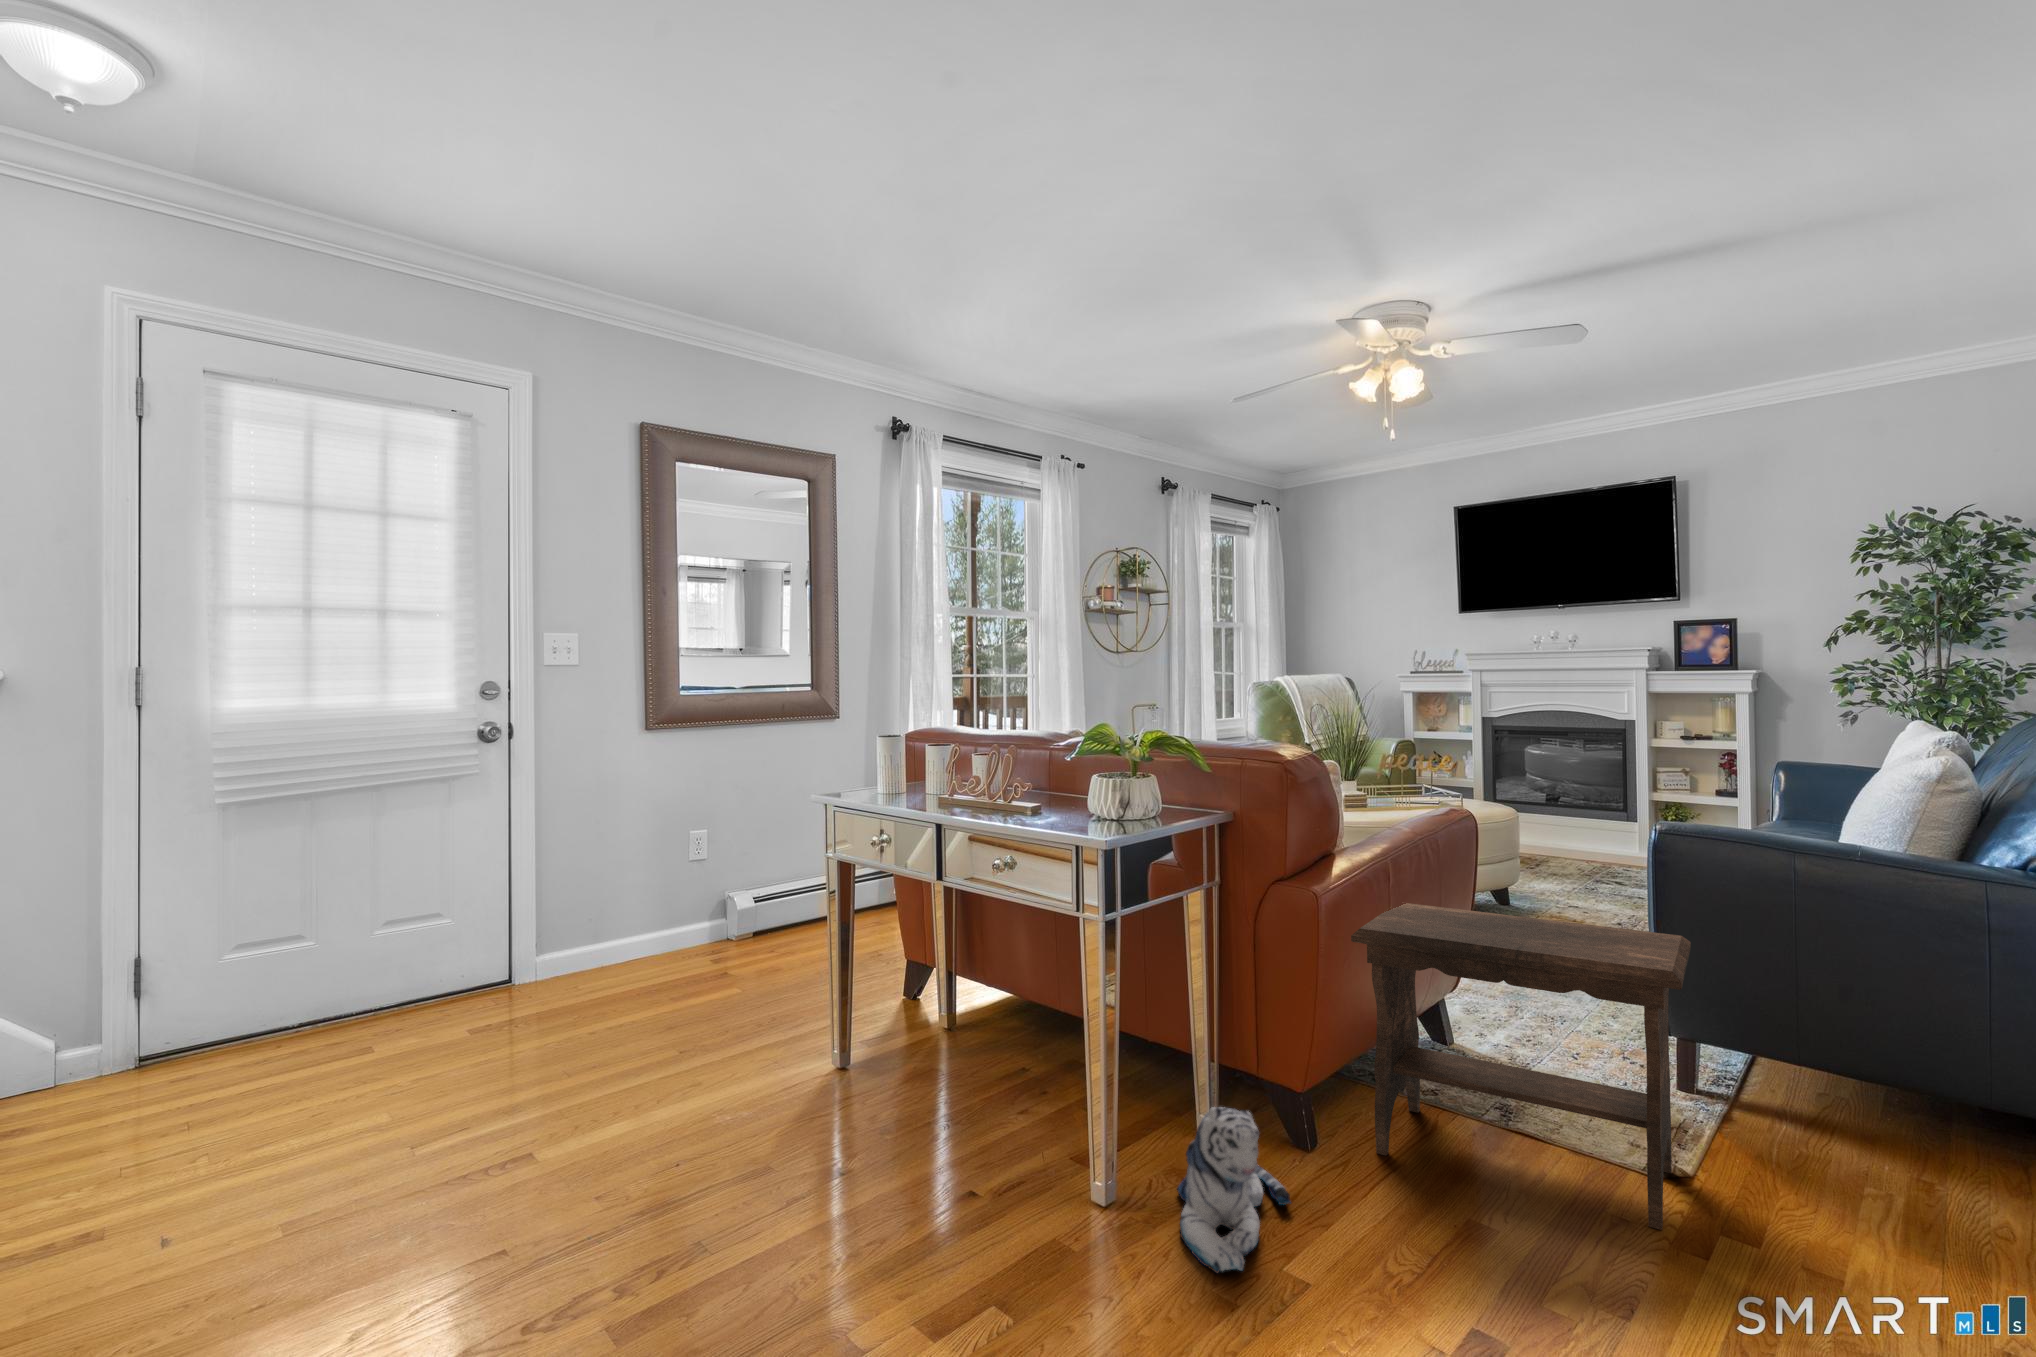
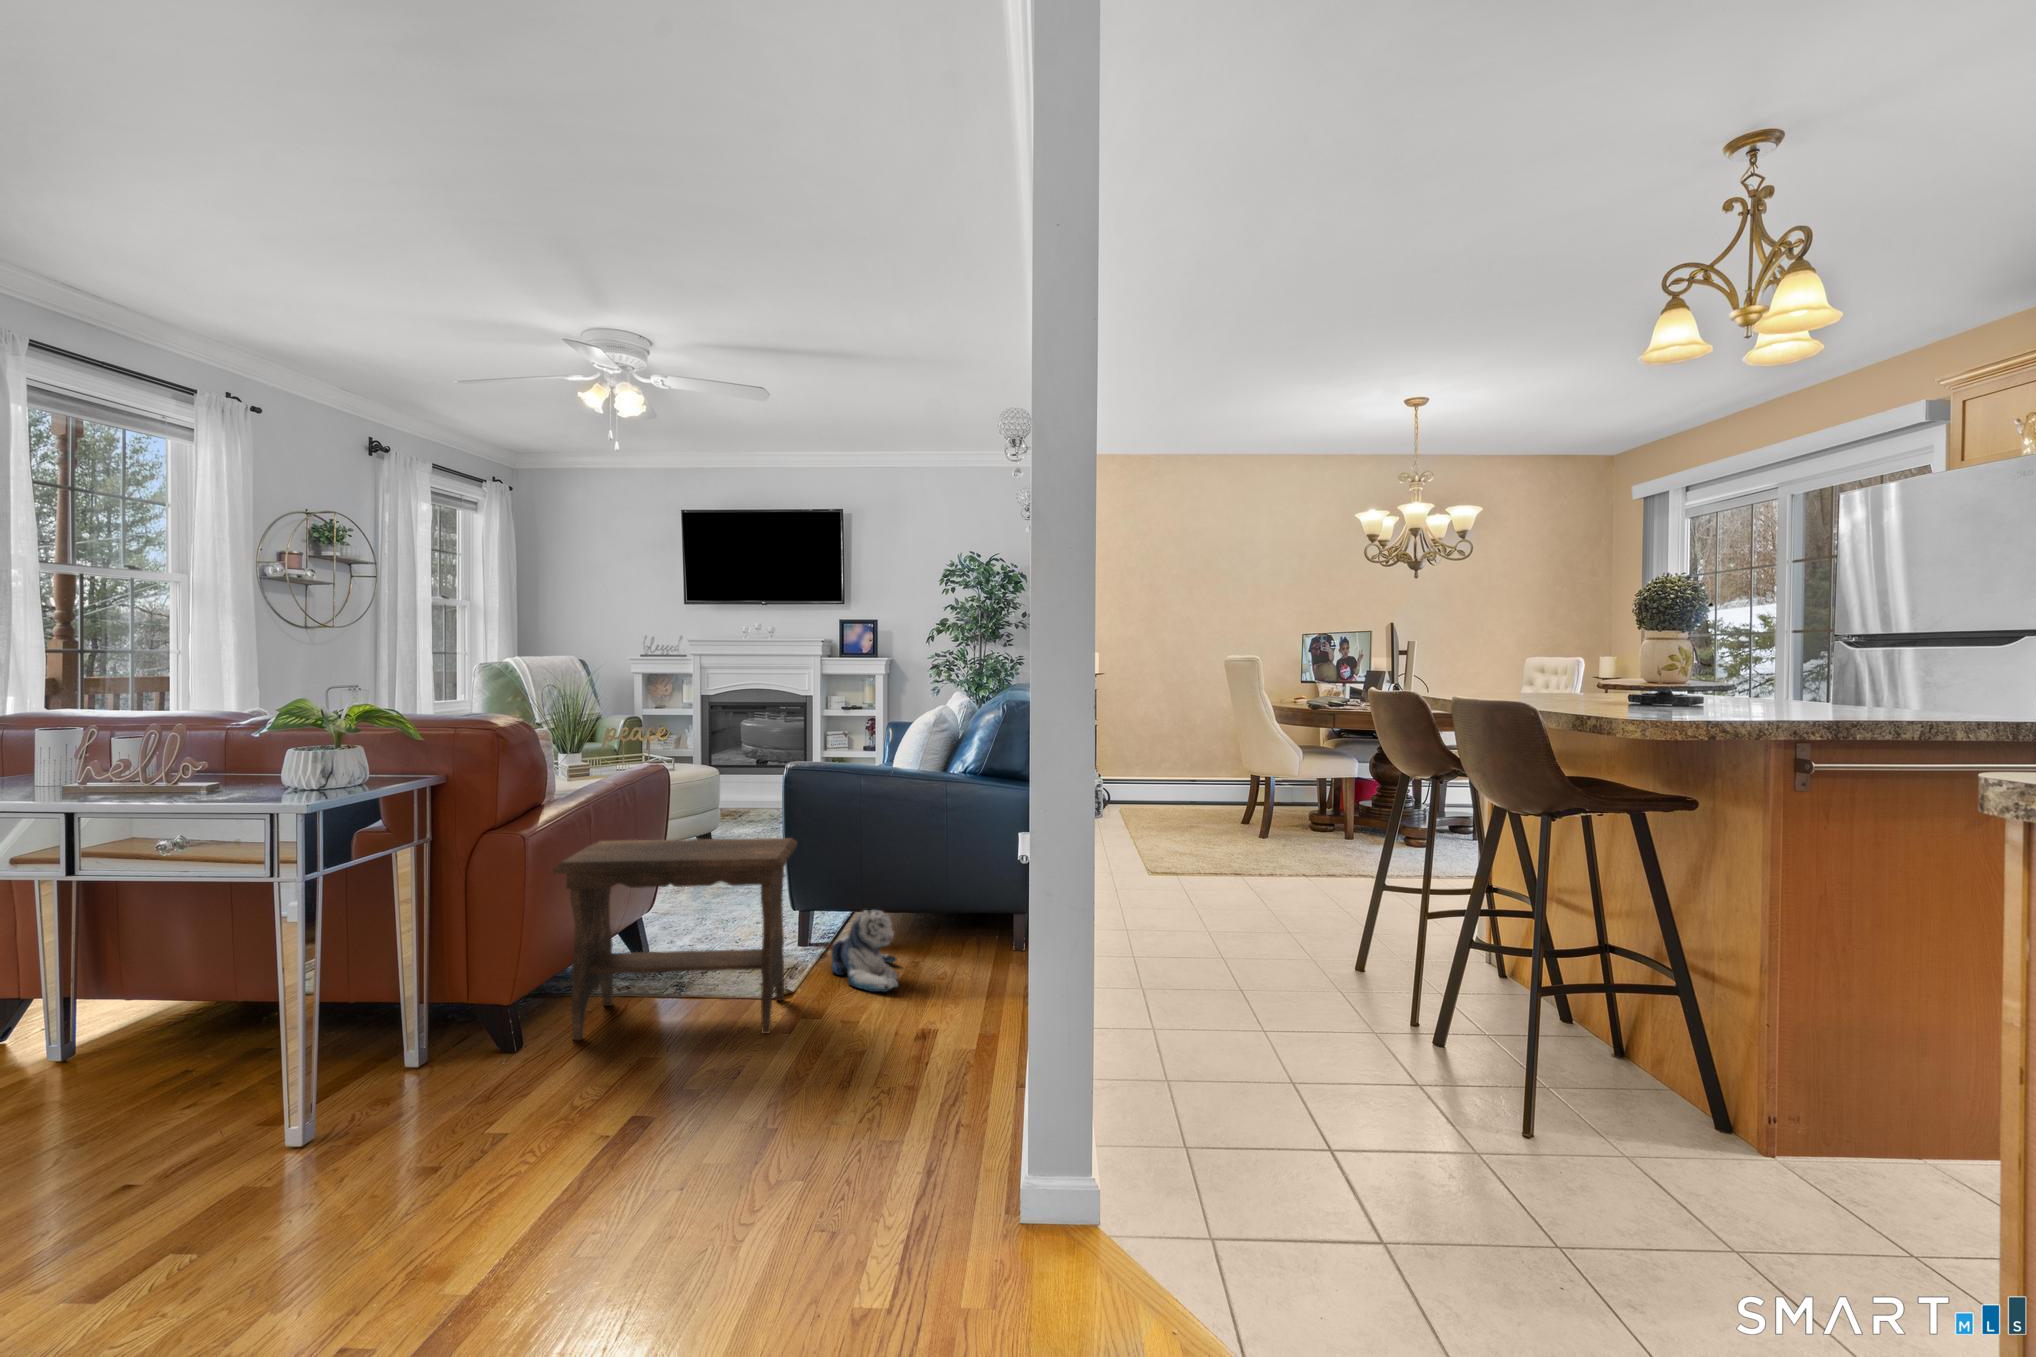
plush toy: present [1177,1107,1290,1273] -> present [831,910,898,992]

